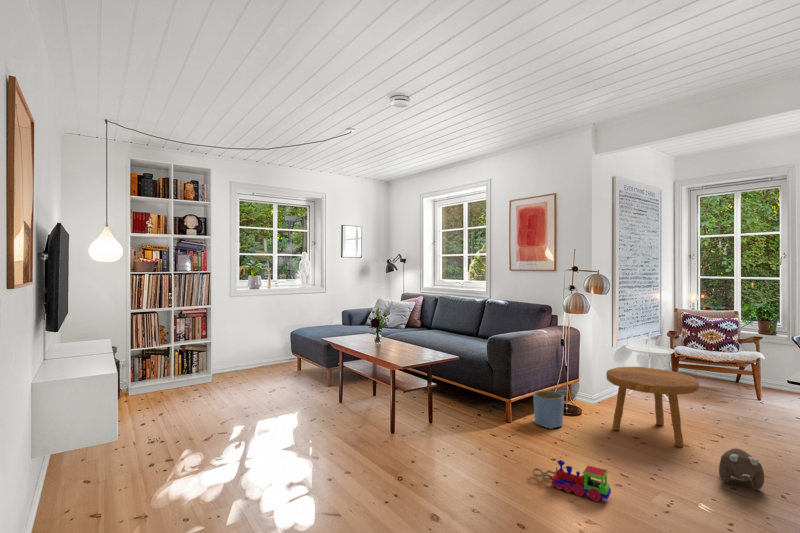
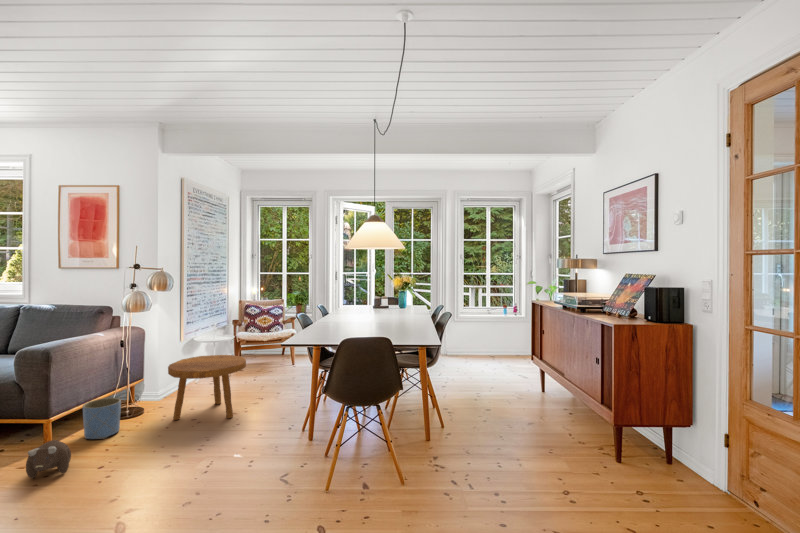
plush toy: present [719,449,764,489] -> present [26,440,71,478]
toy train: present [532,460,611,501] -> none [68,461,158,500]

